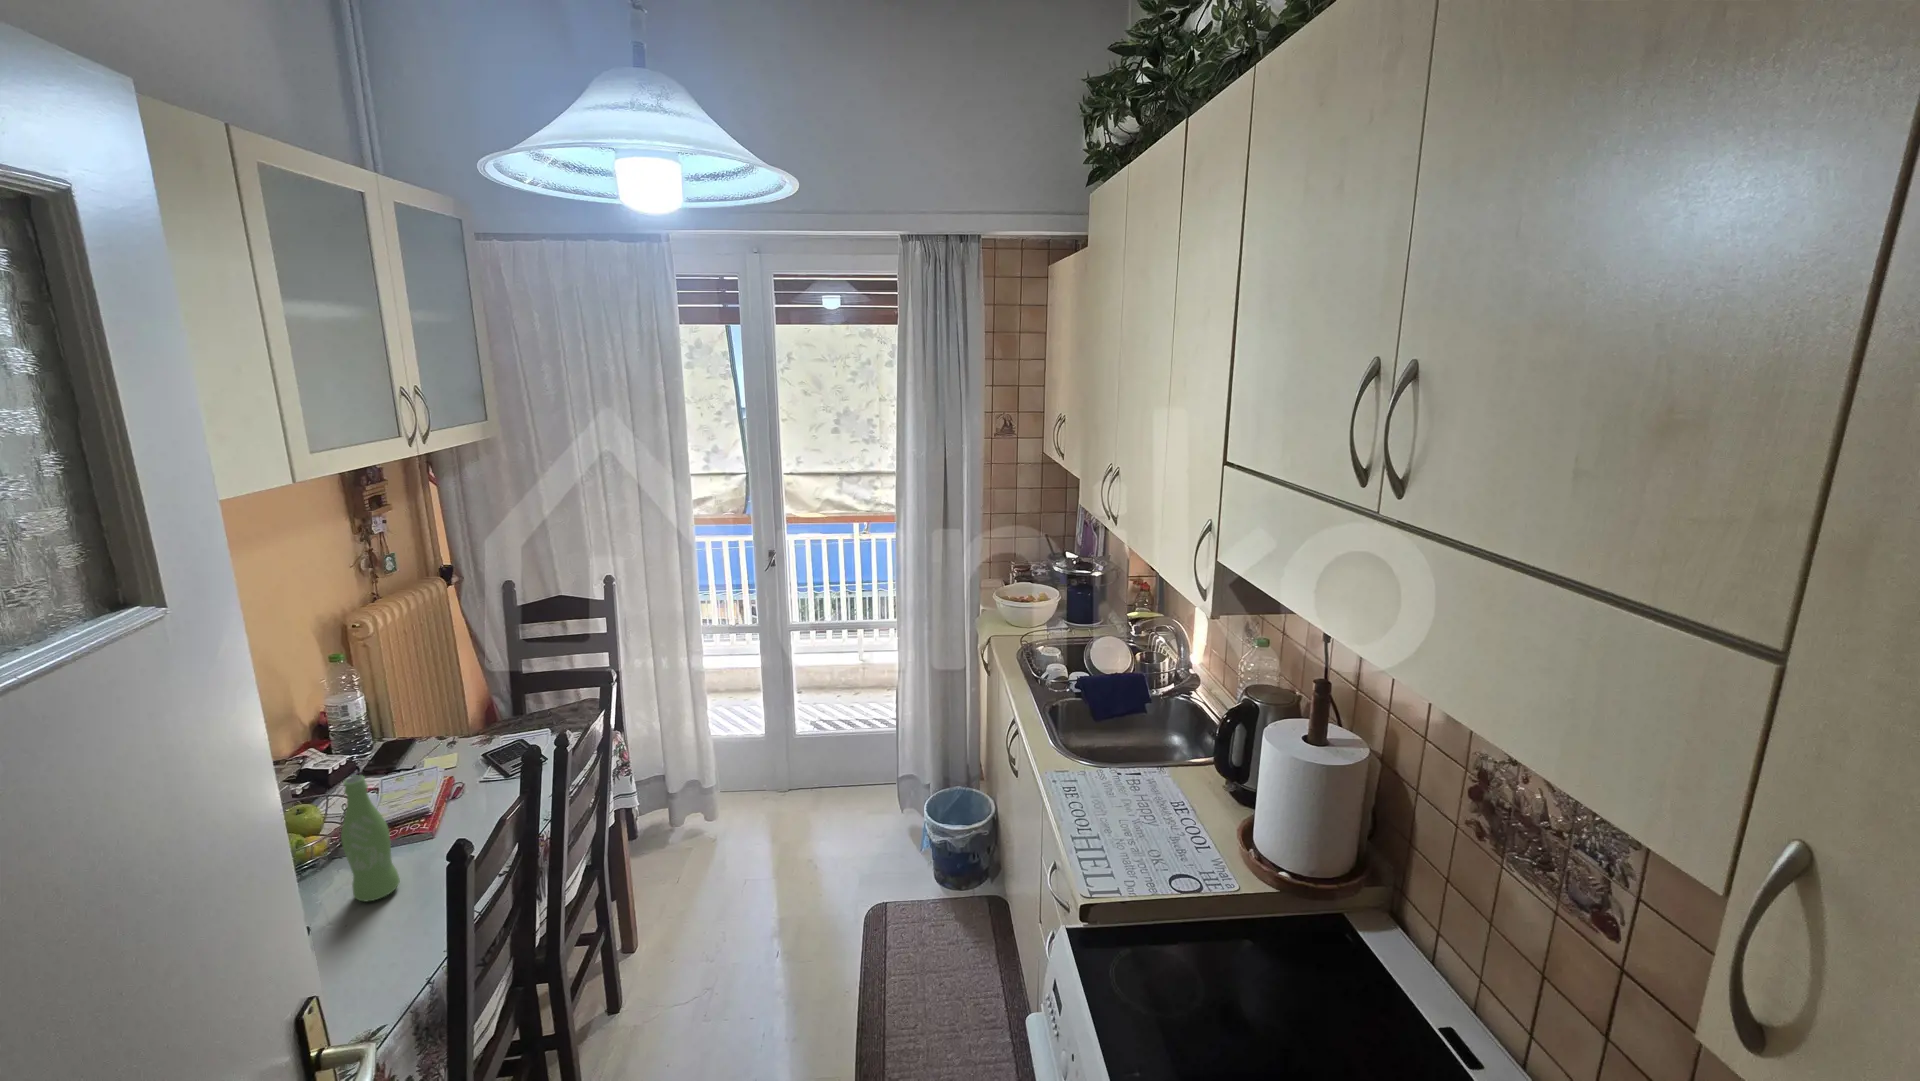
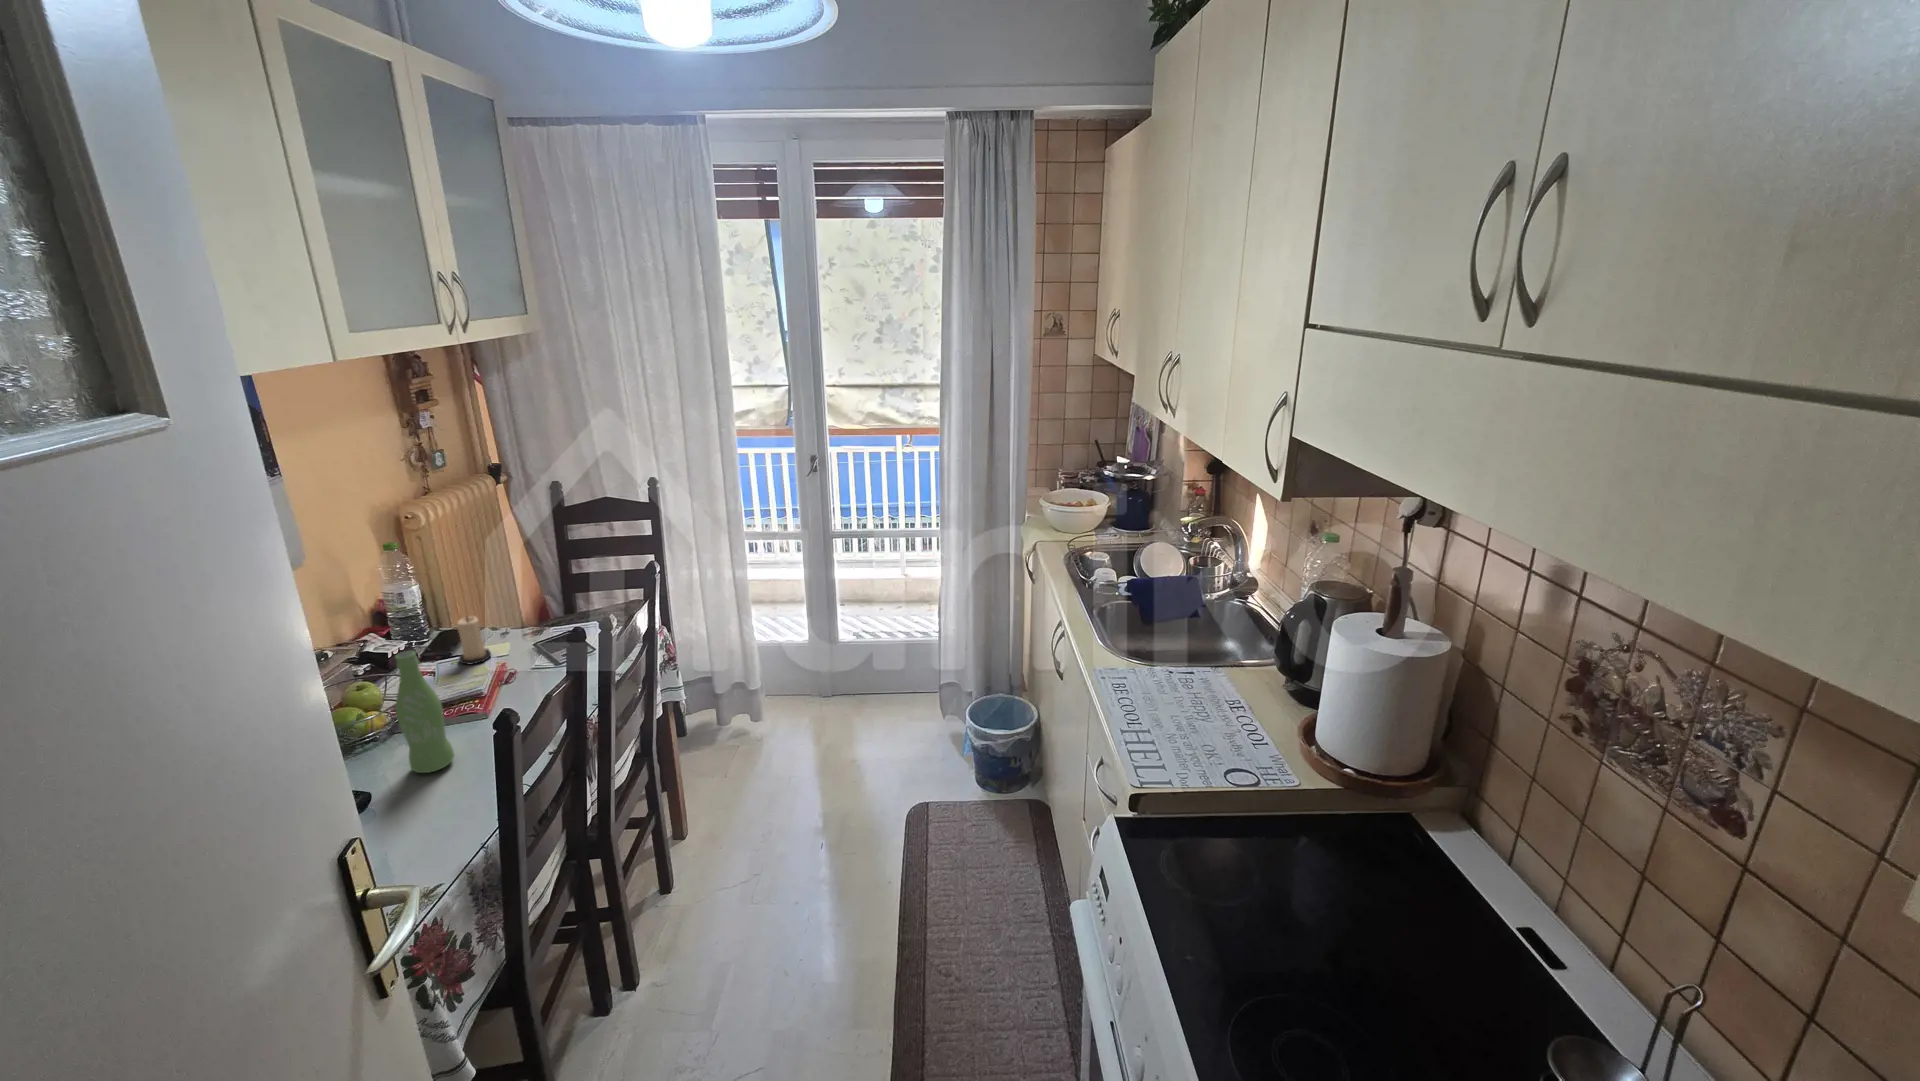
candle: none [403,728,438,779] -> present [457,616,491,664]

